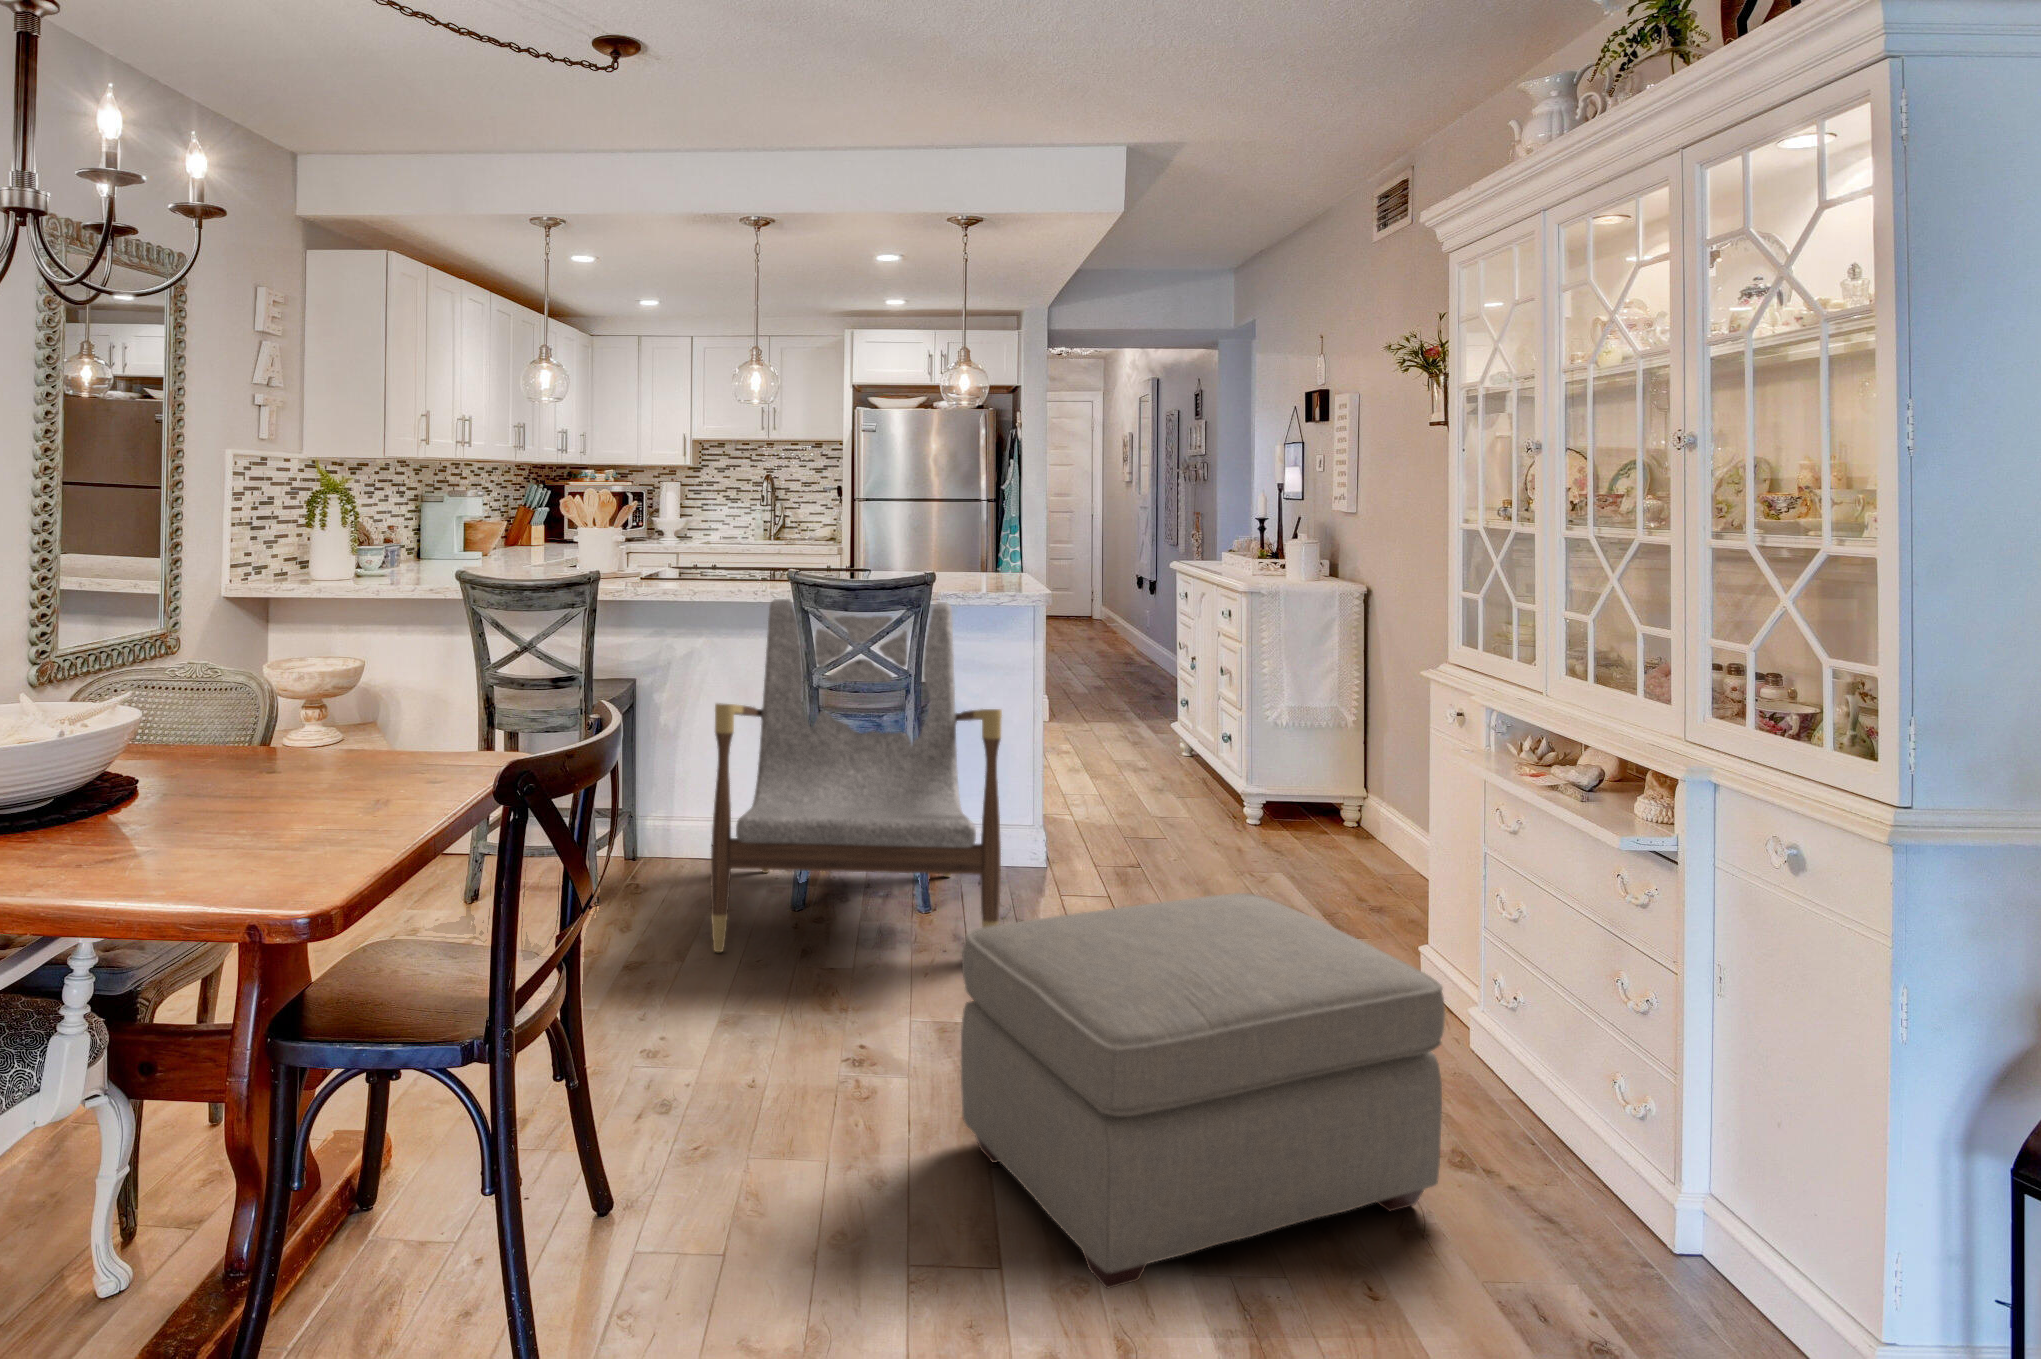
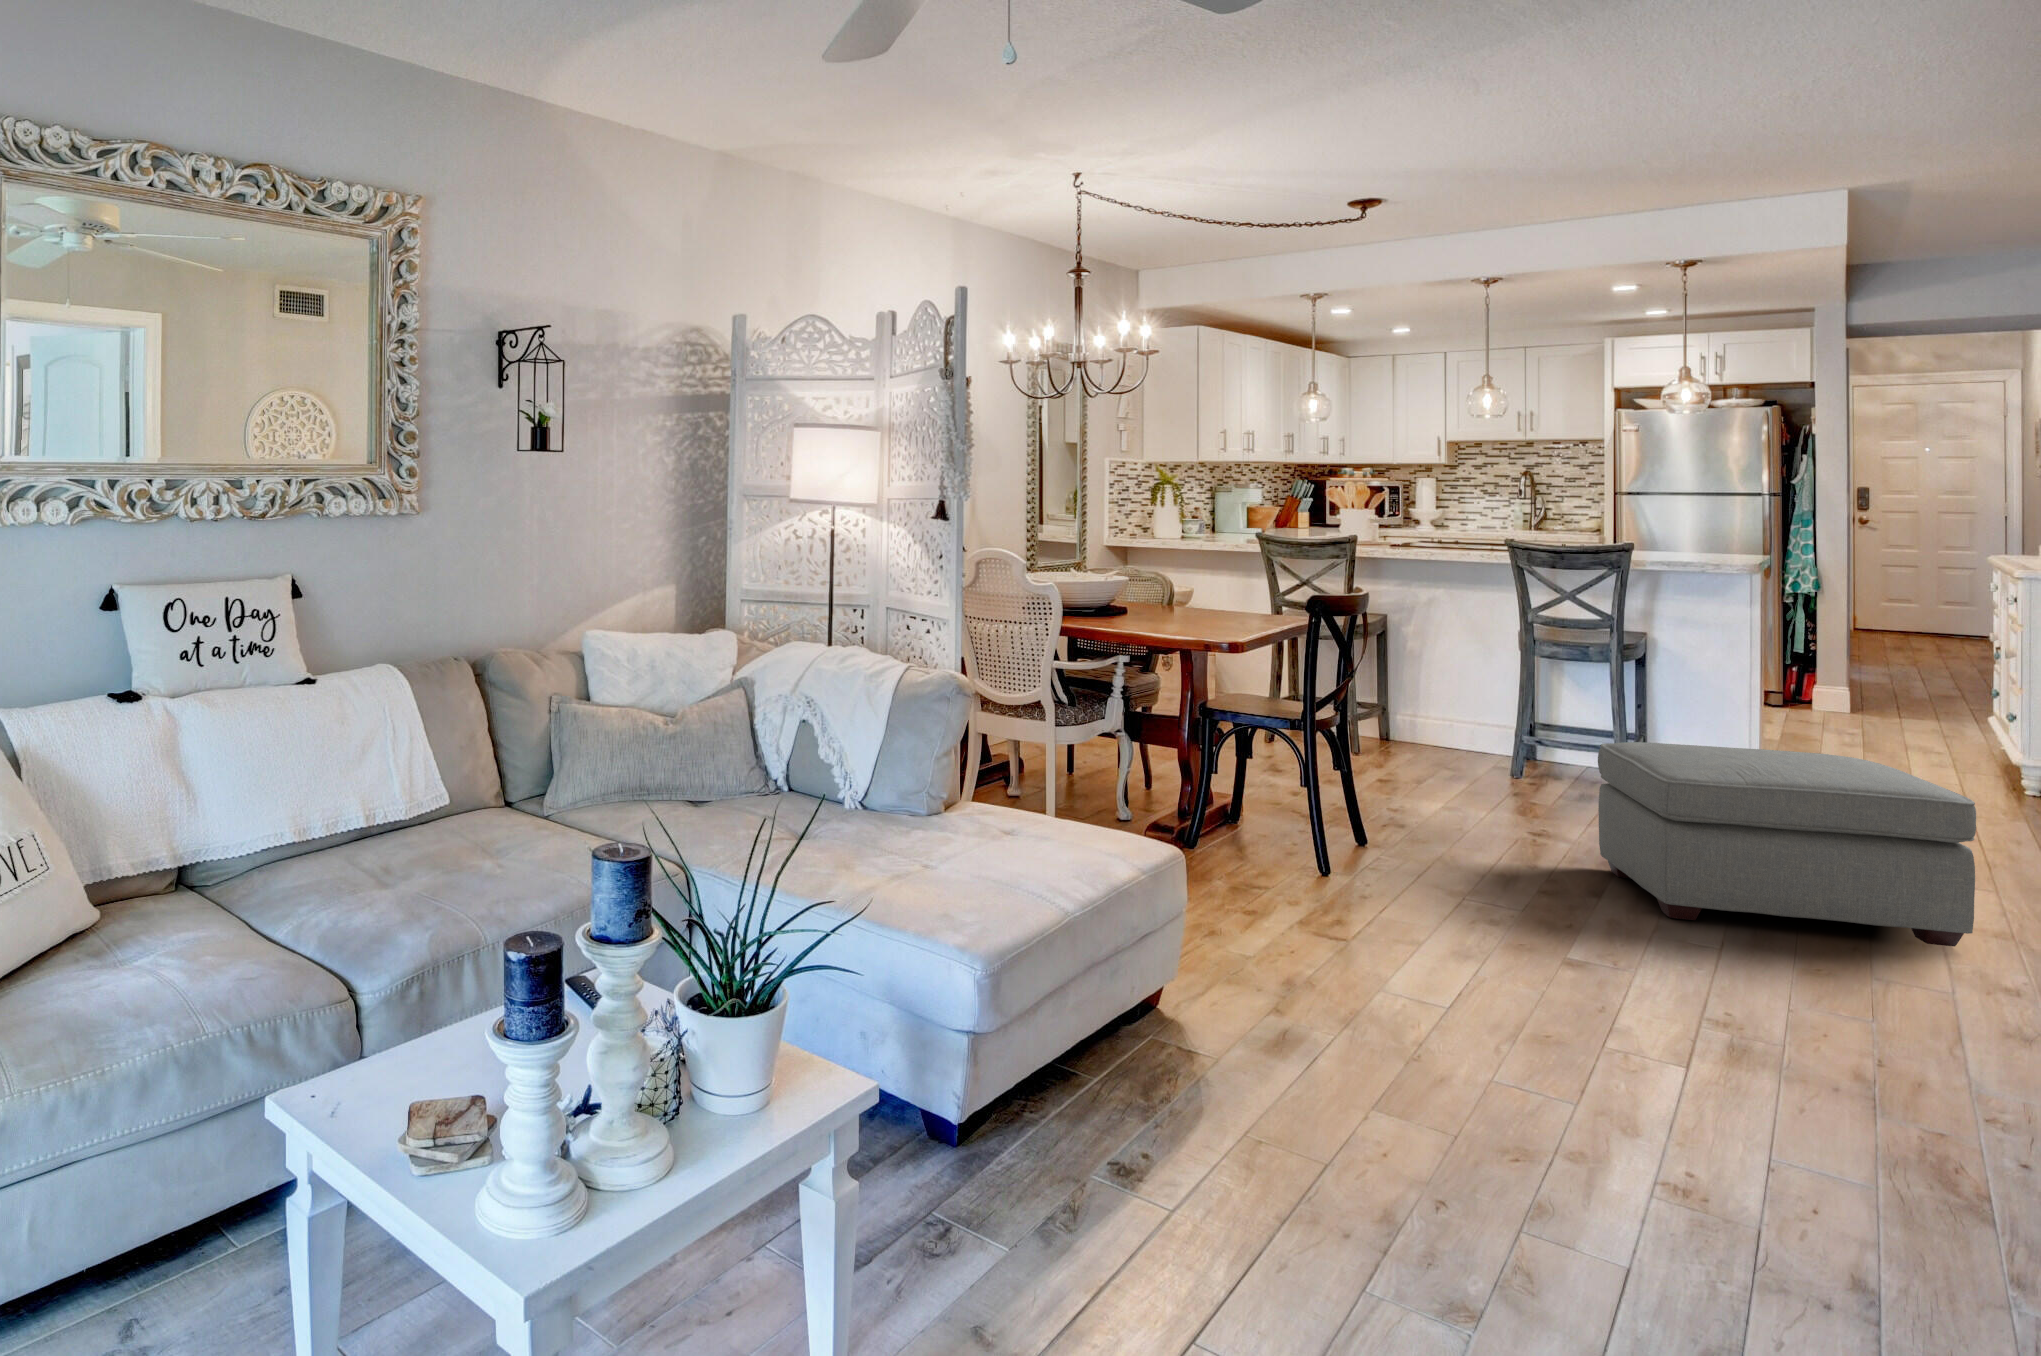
armchair: present [711,599,1002,952] -> none [1440,561,1683,817]

